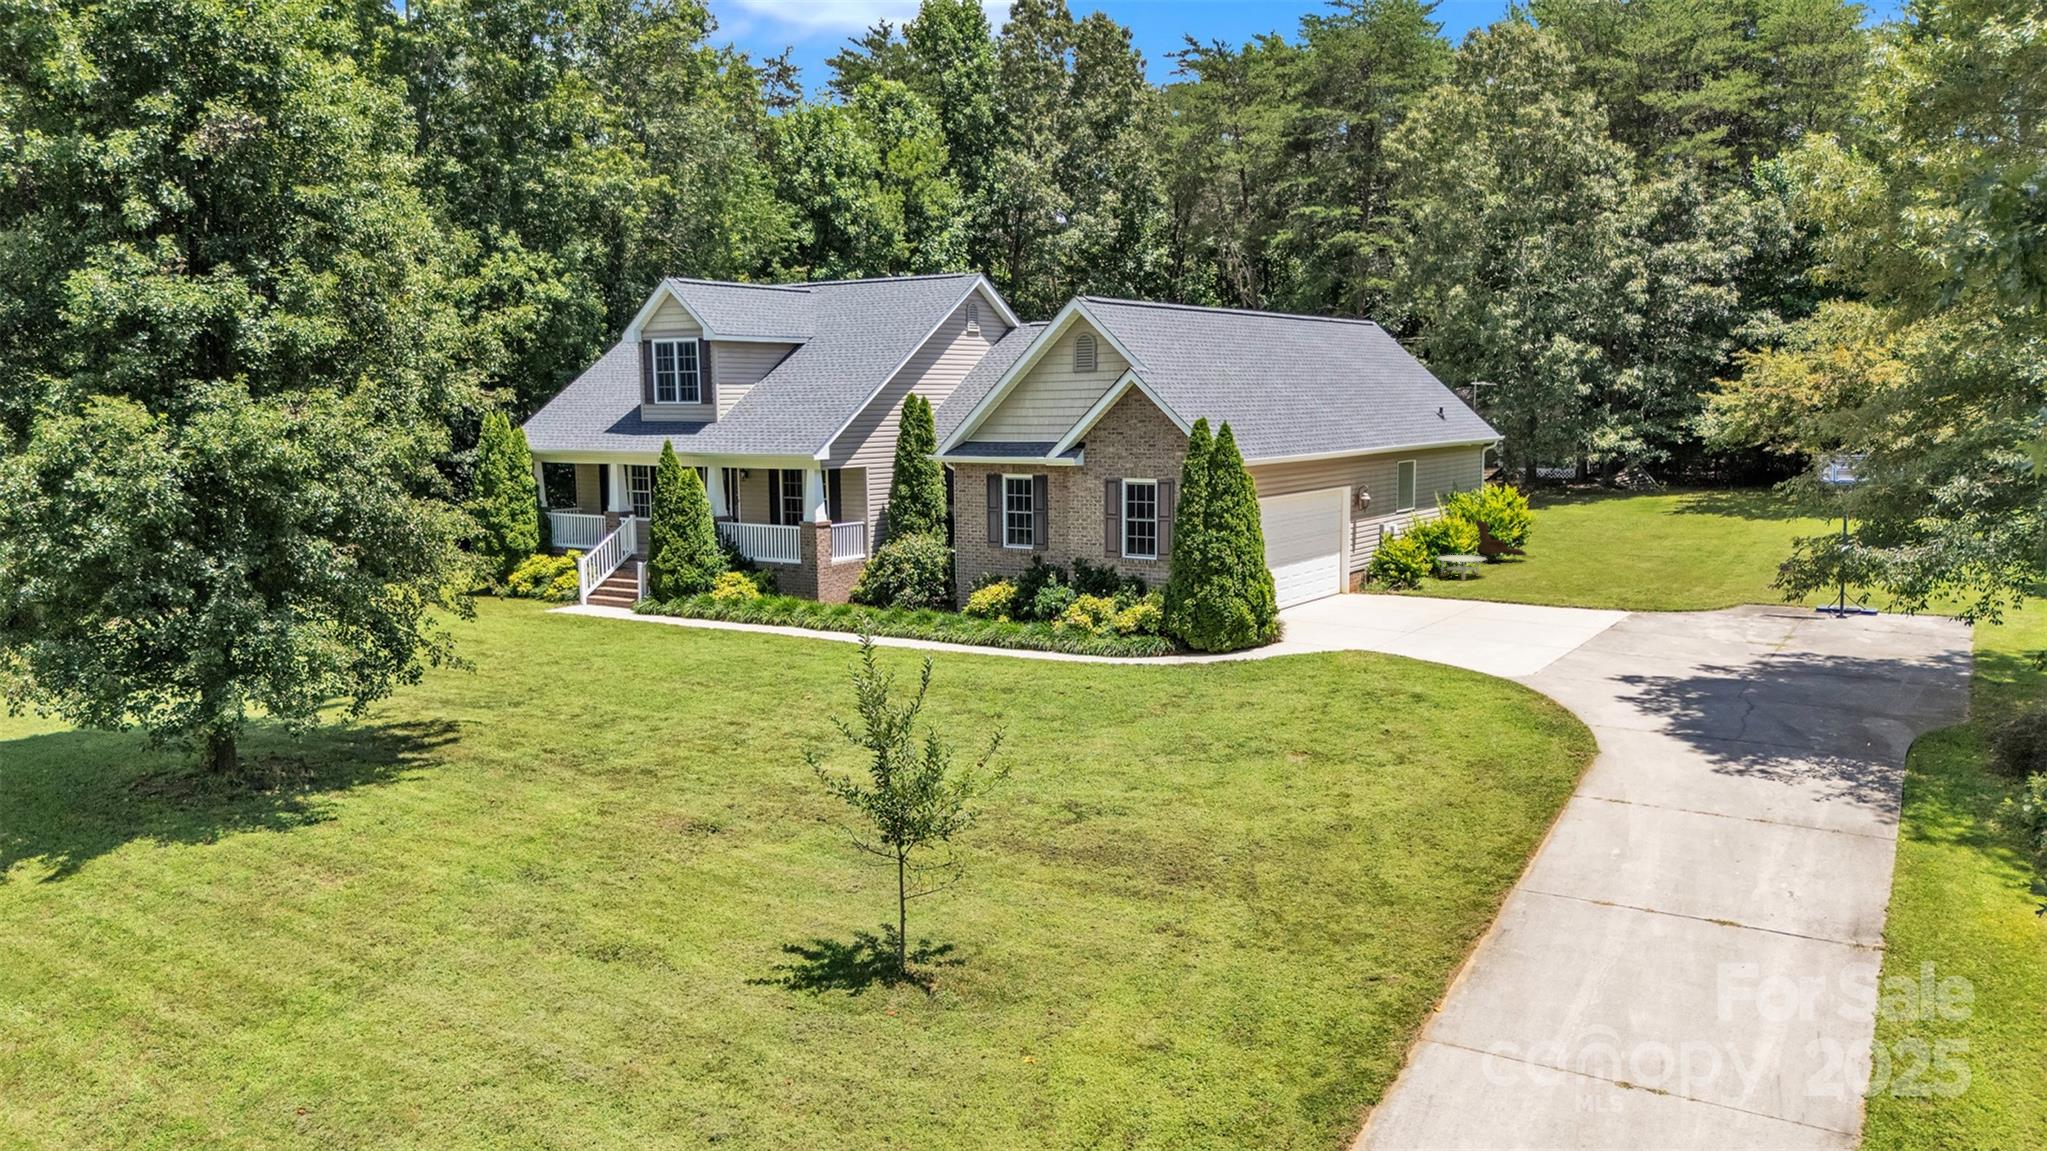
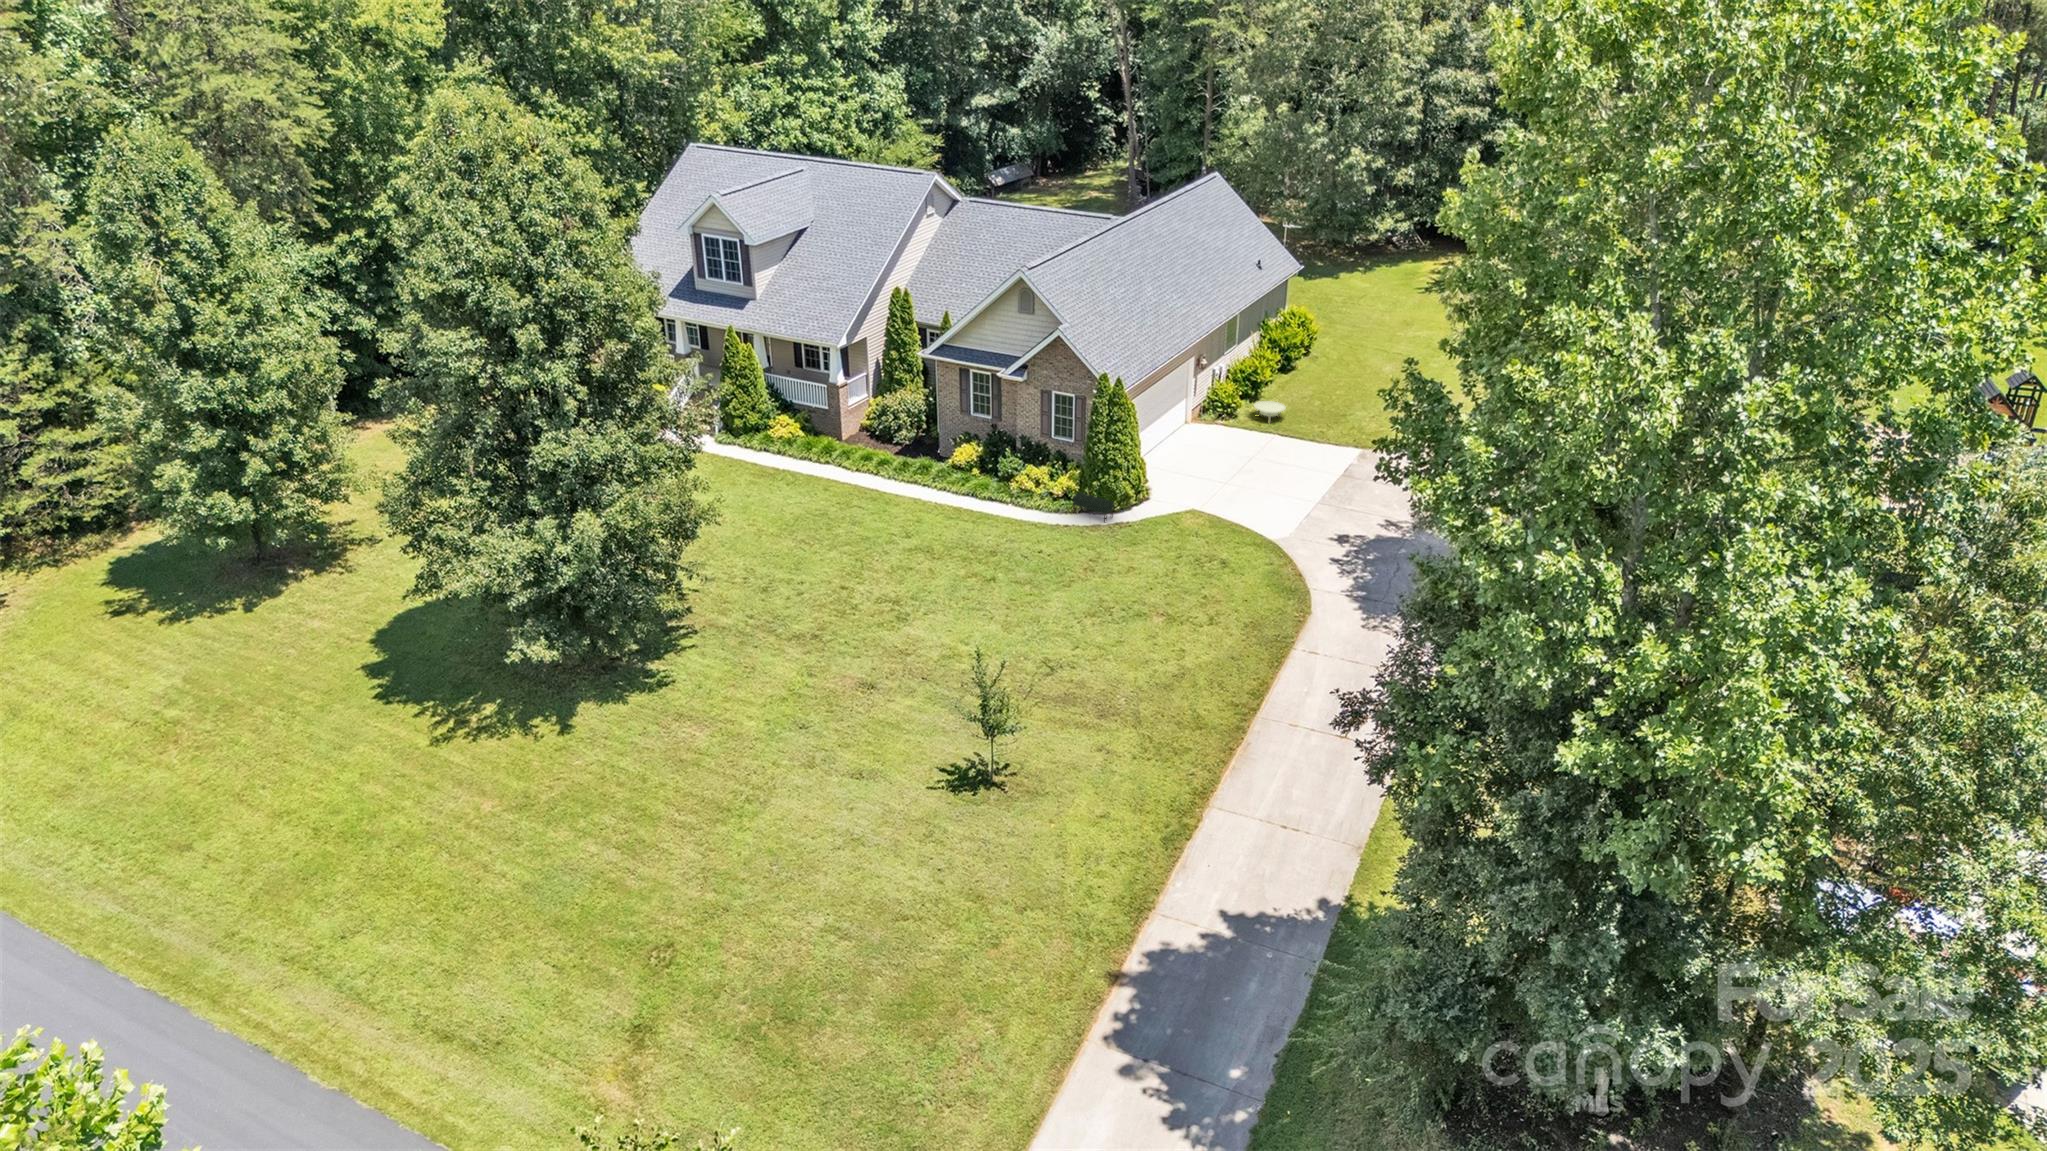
lounge chair: present [1475,520,1526,562] -> none [1283,366,1316,399]
bench: none [1153,616,1223,656] -> present [1073,493,1114,521]

